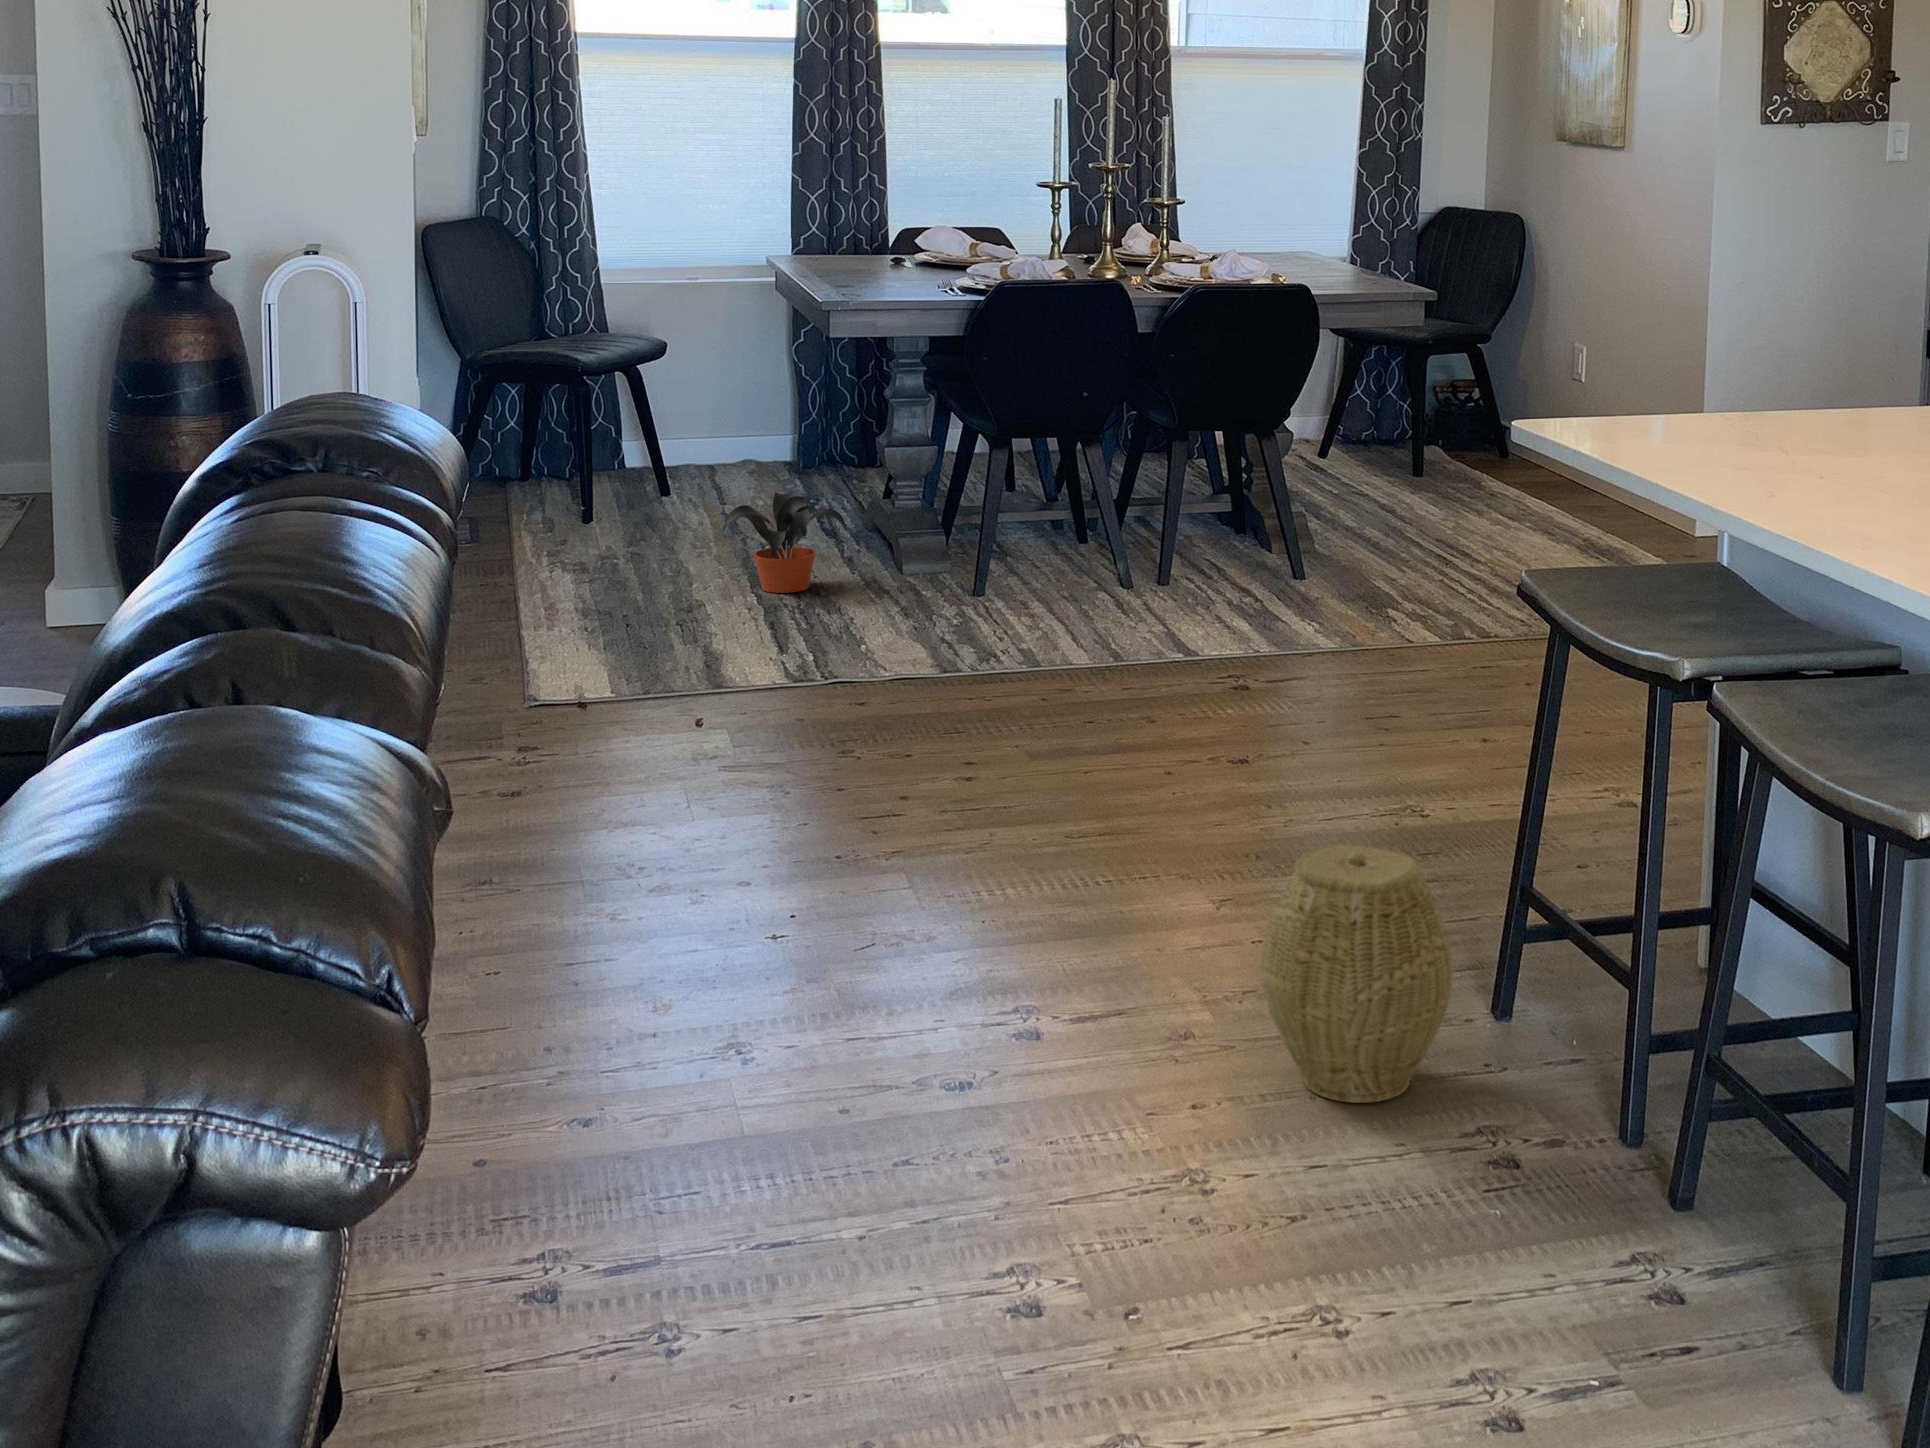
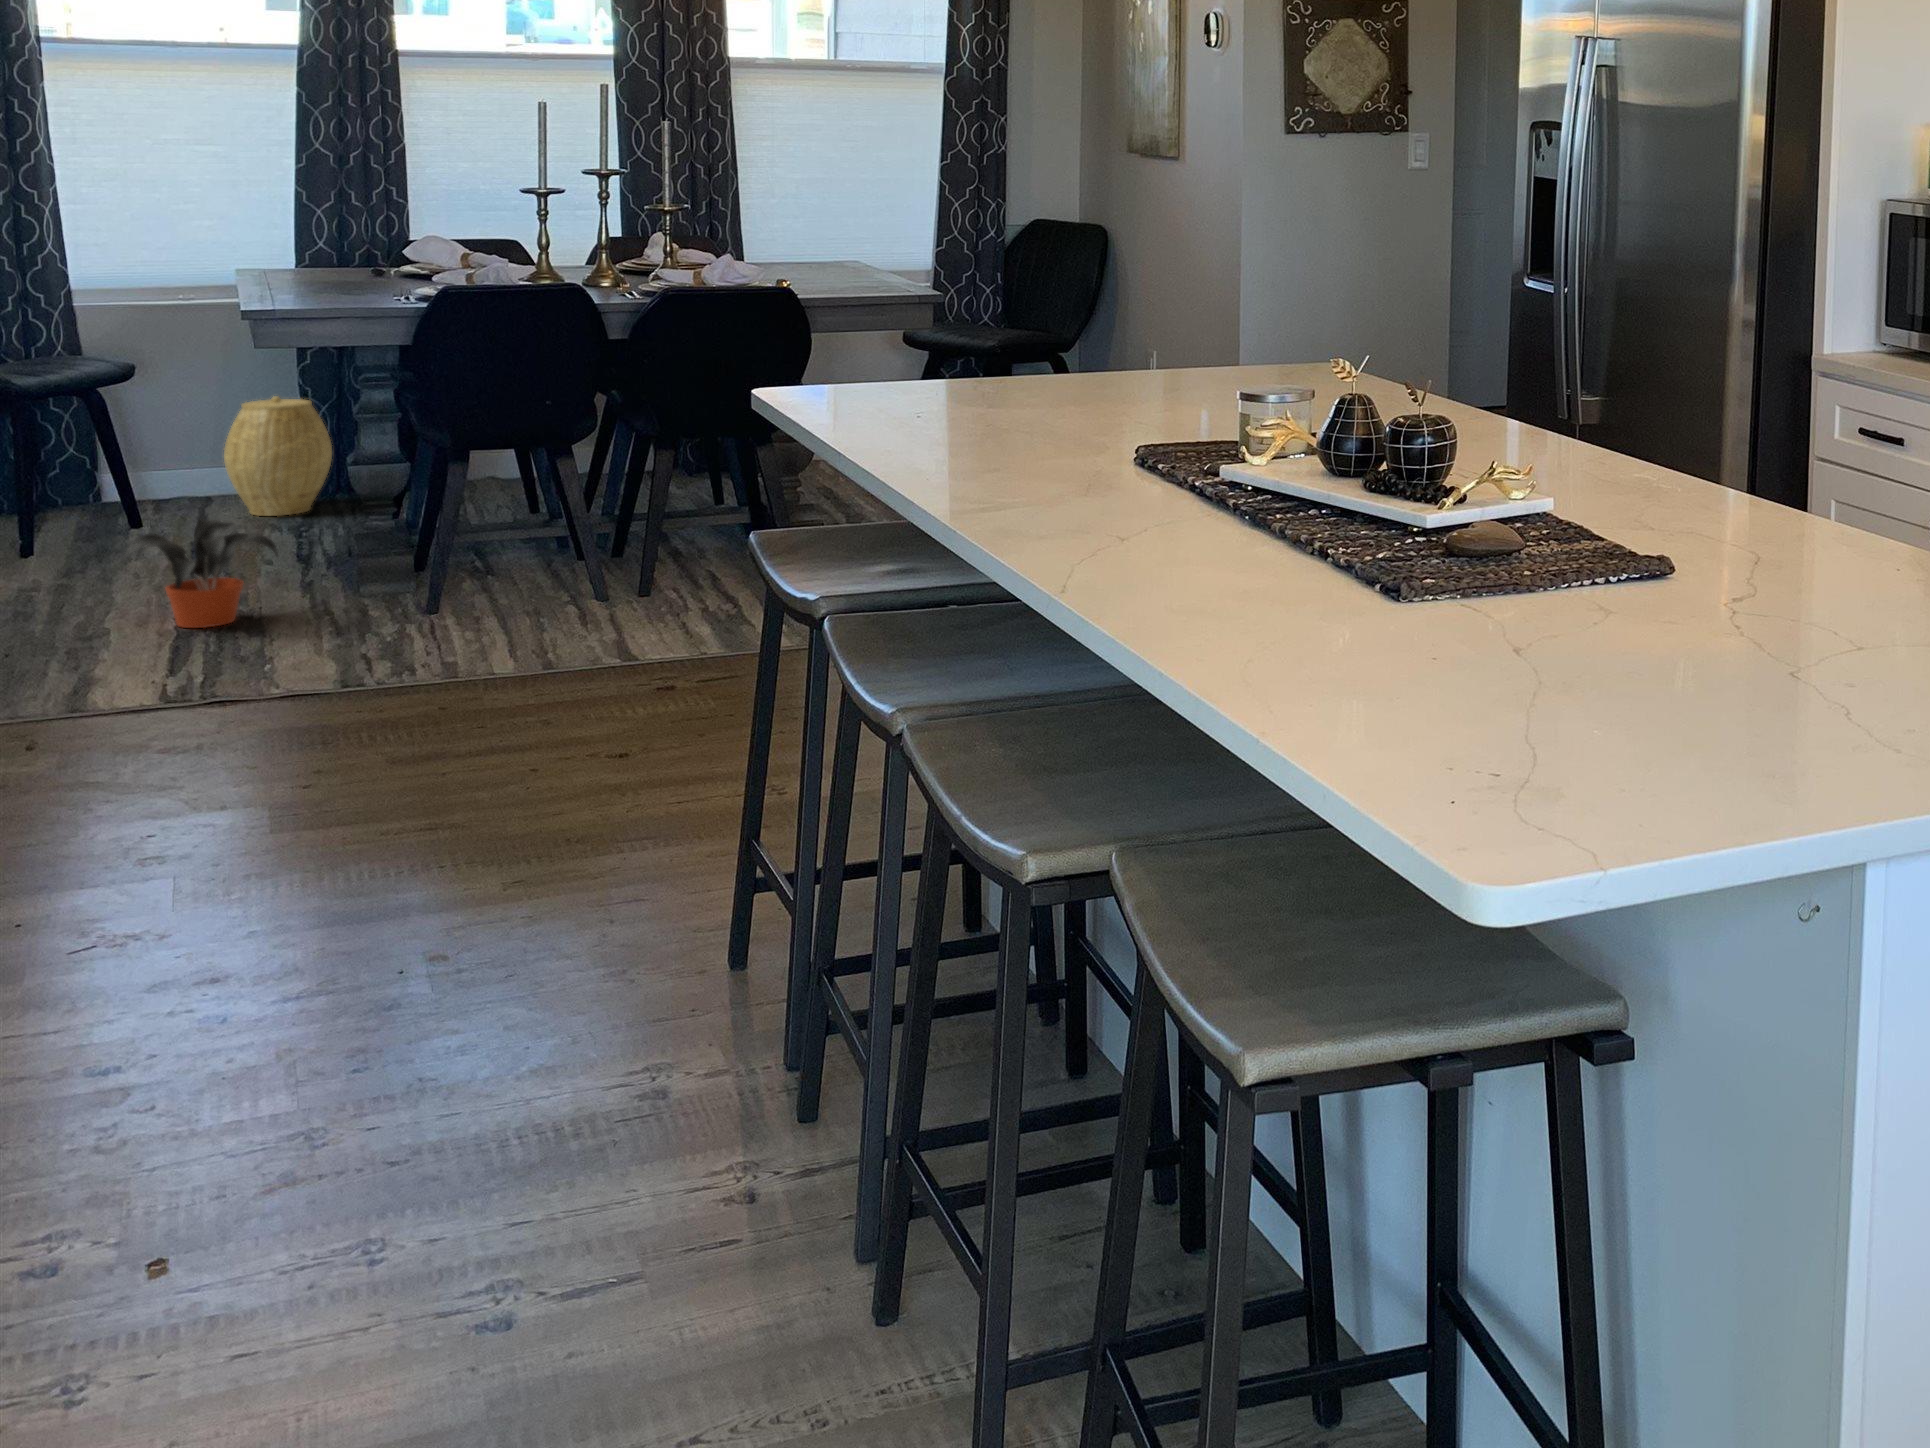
woven basket: present [1261,845,1453,1103] -> present [224,396,332,516]

